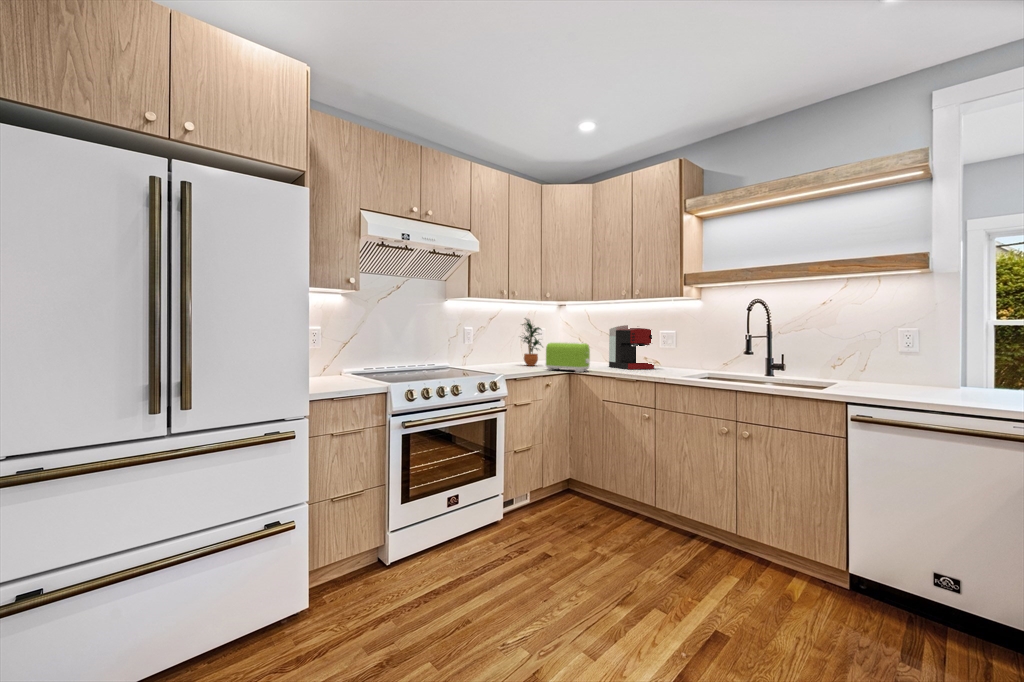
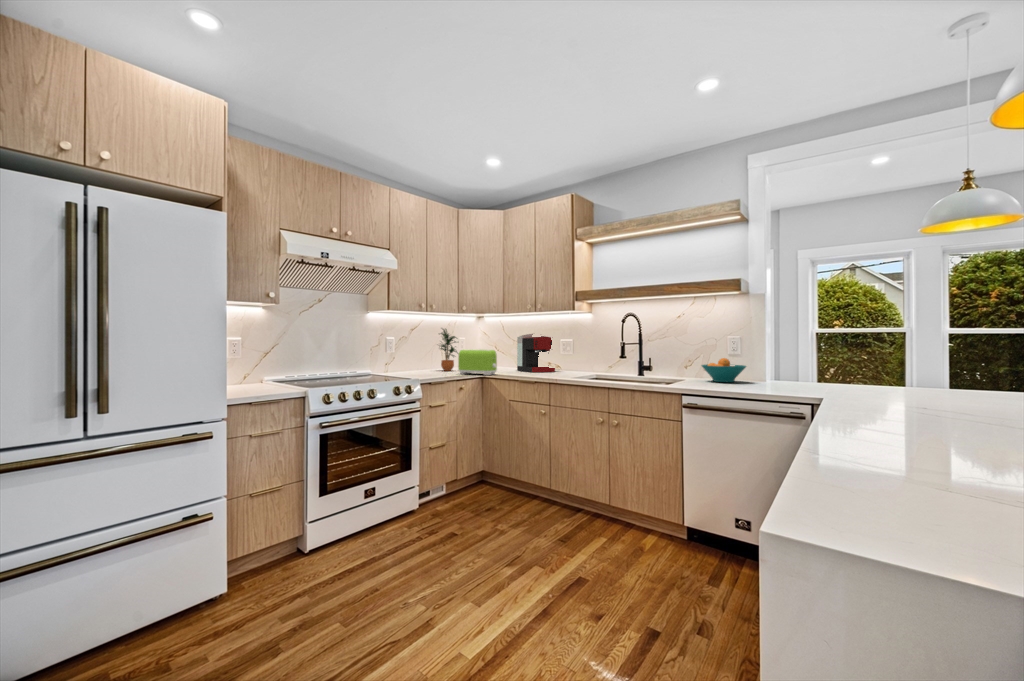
fruit bowl: none [857,357,925,389] -> present [702,358,746,382]

